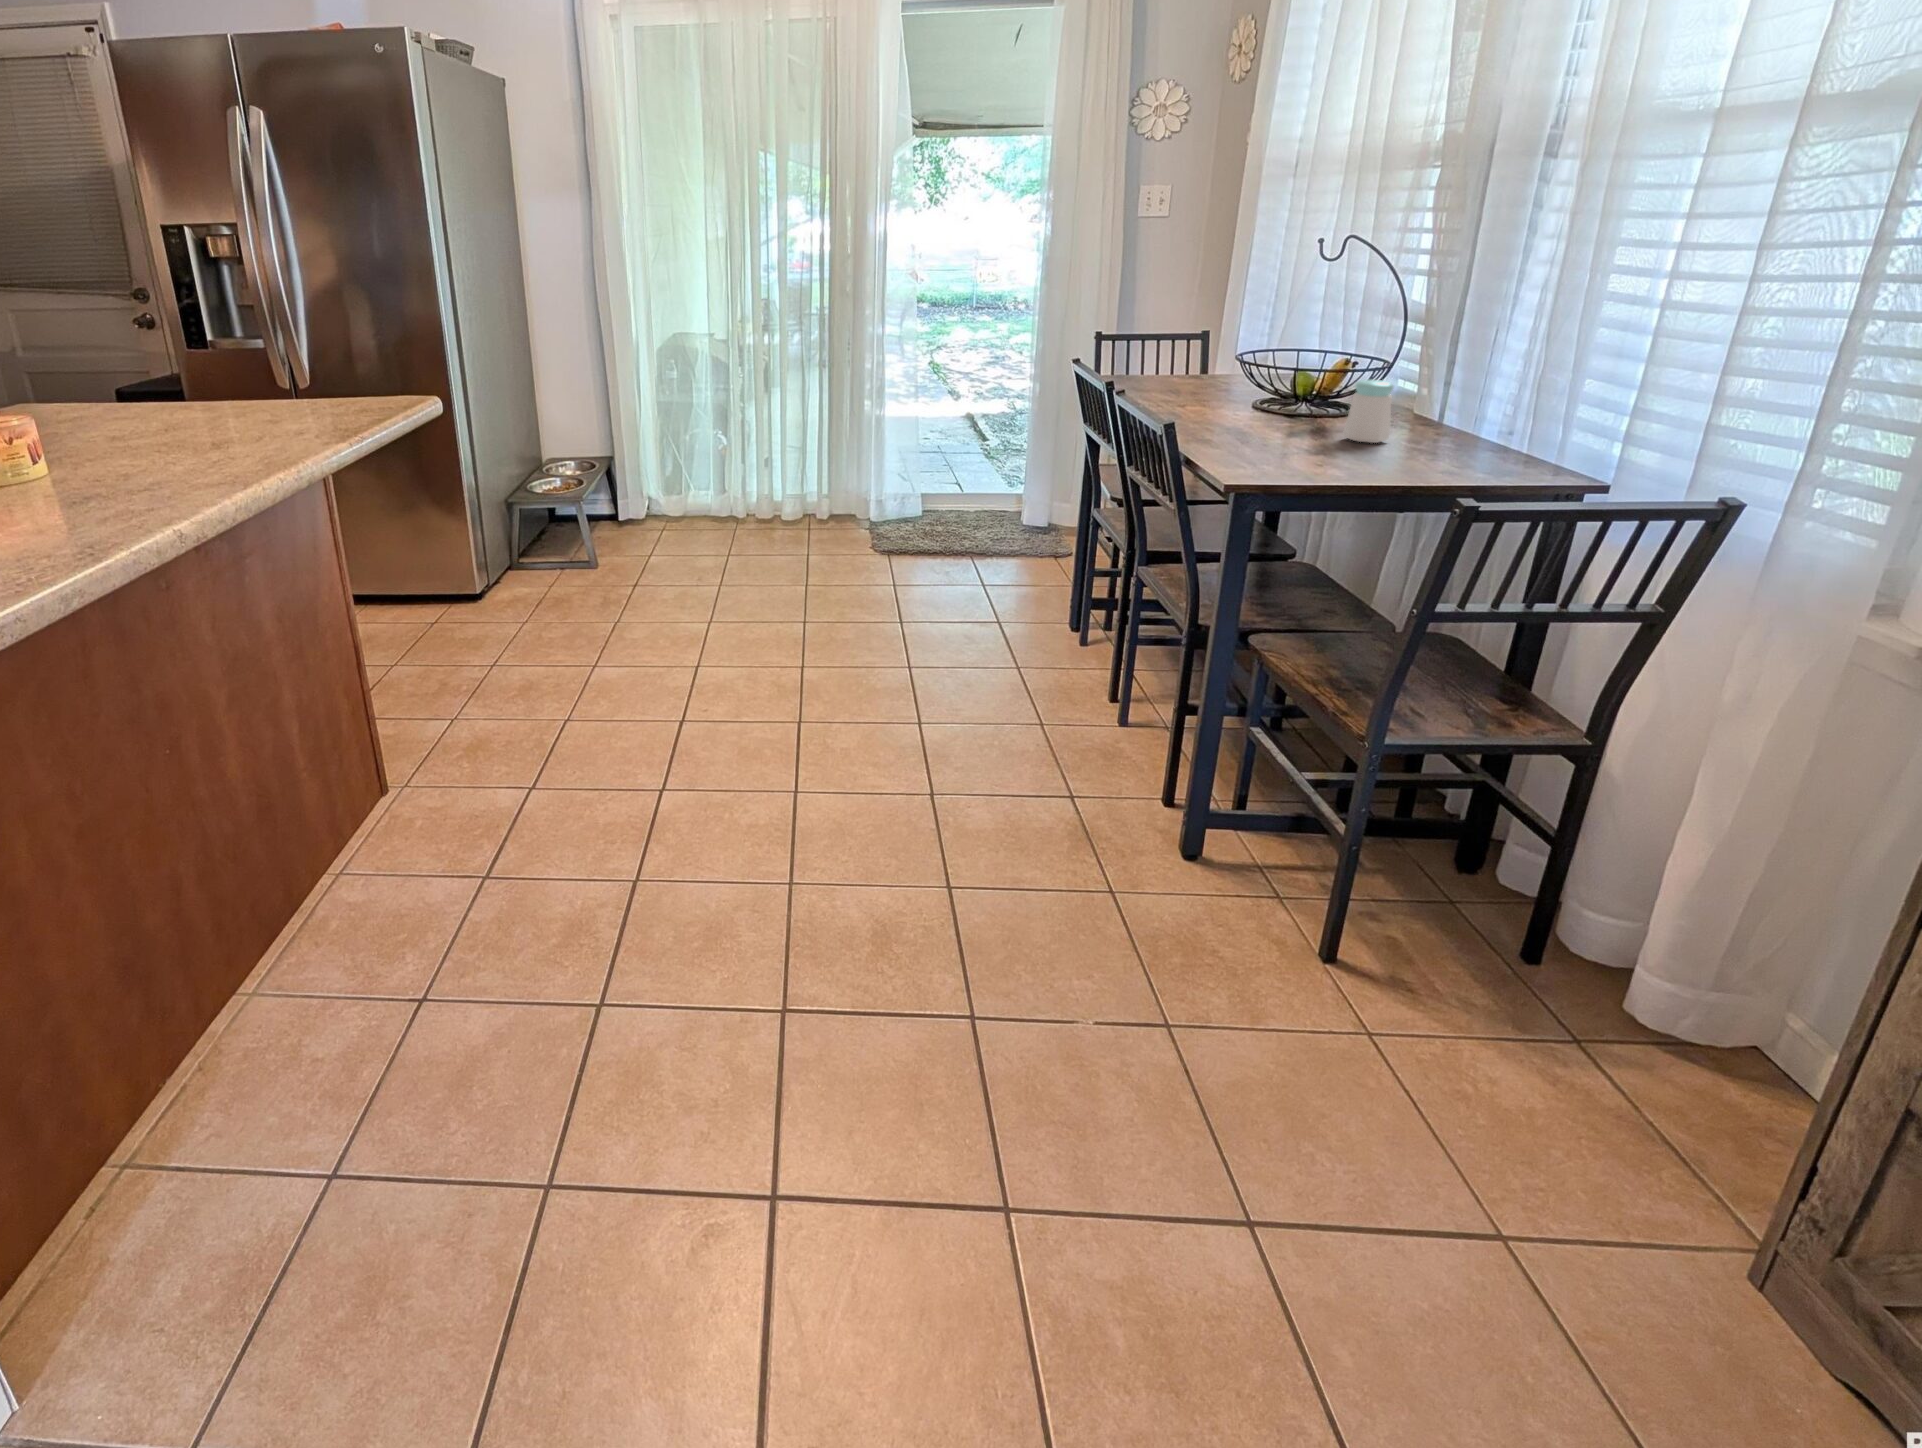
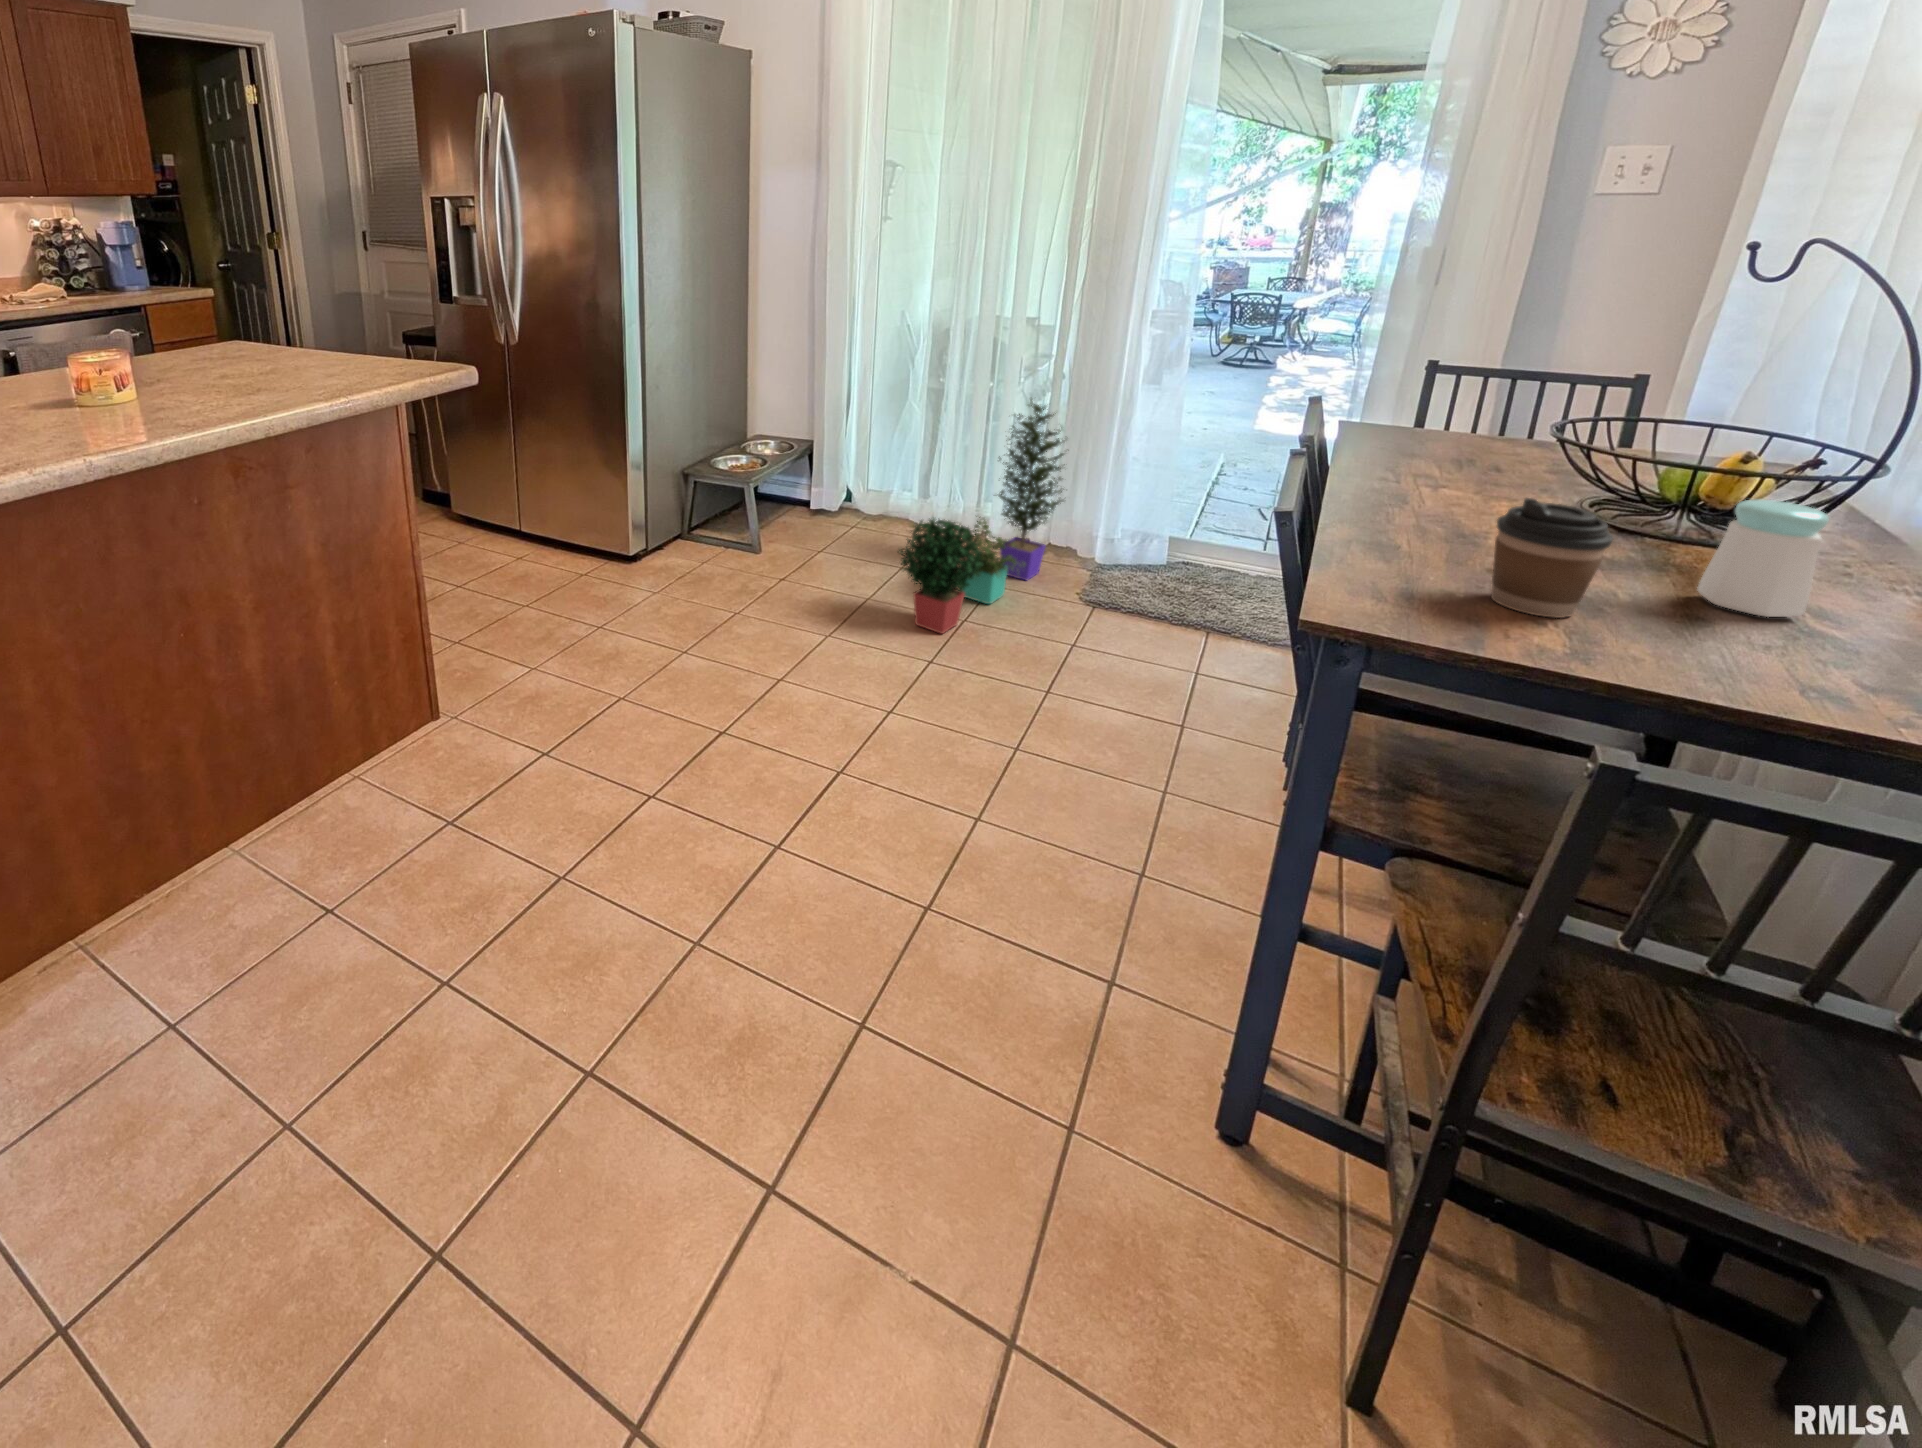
coffee cup: none [1275,391,1331,458] -> present [1491,498,1613,618]
potted plant: none [755,392,857,602] -> present [899,399,1064,634]

